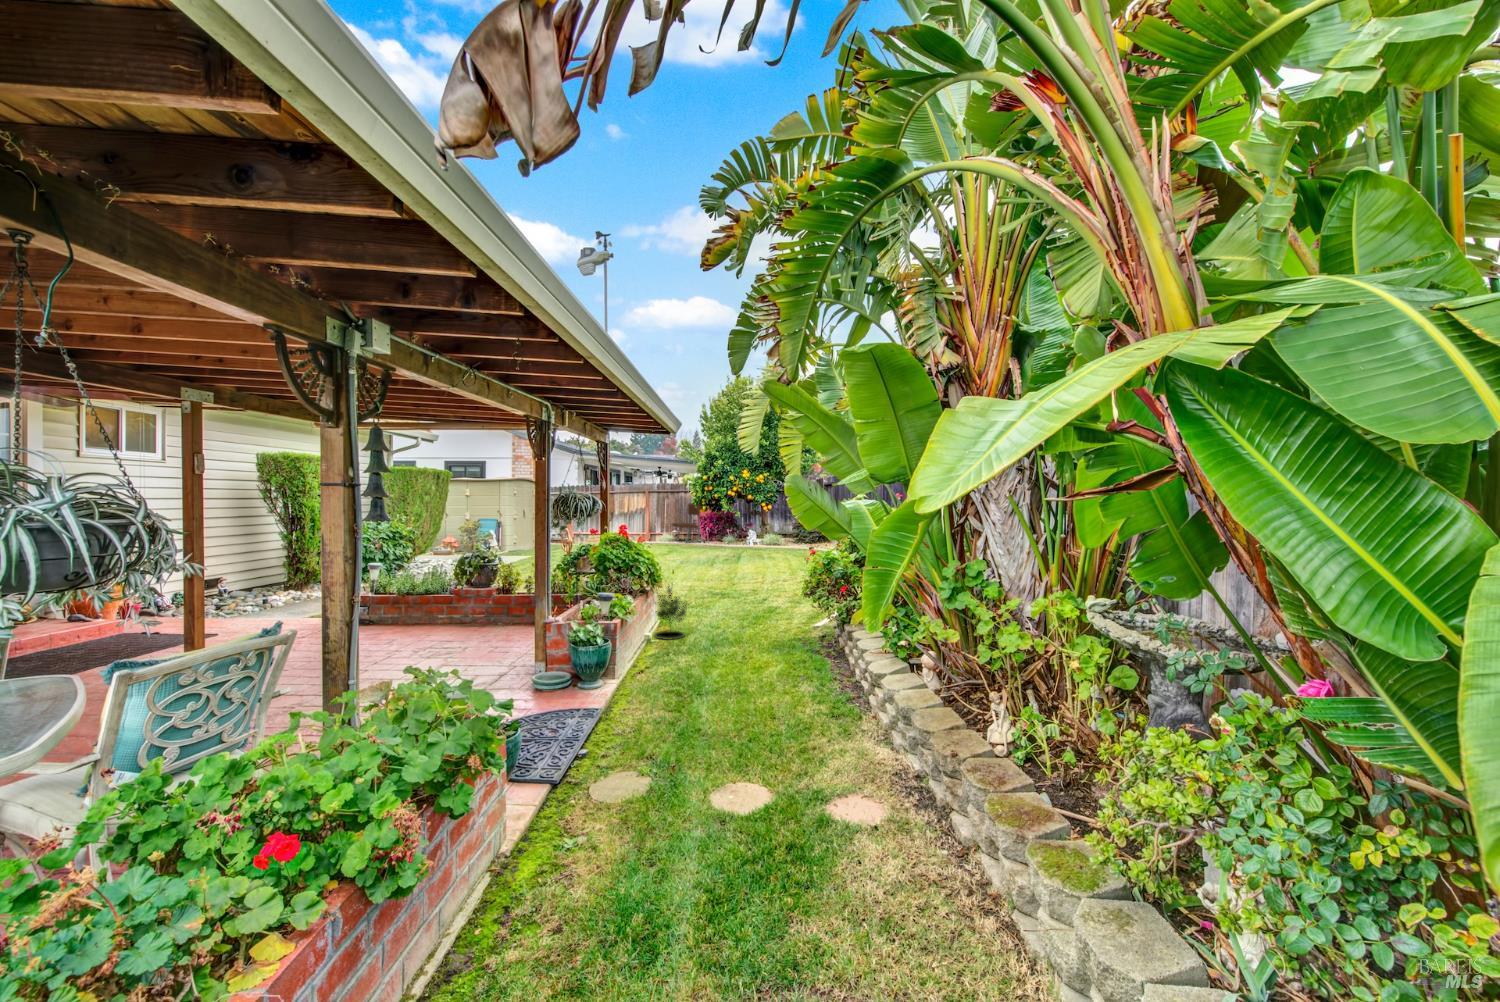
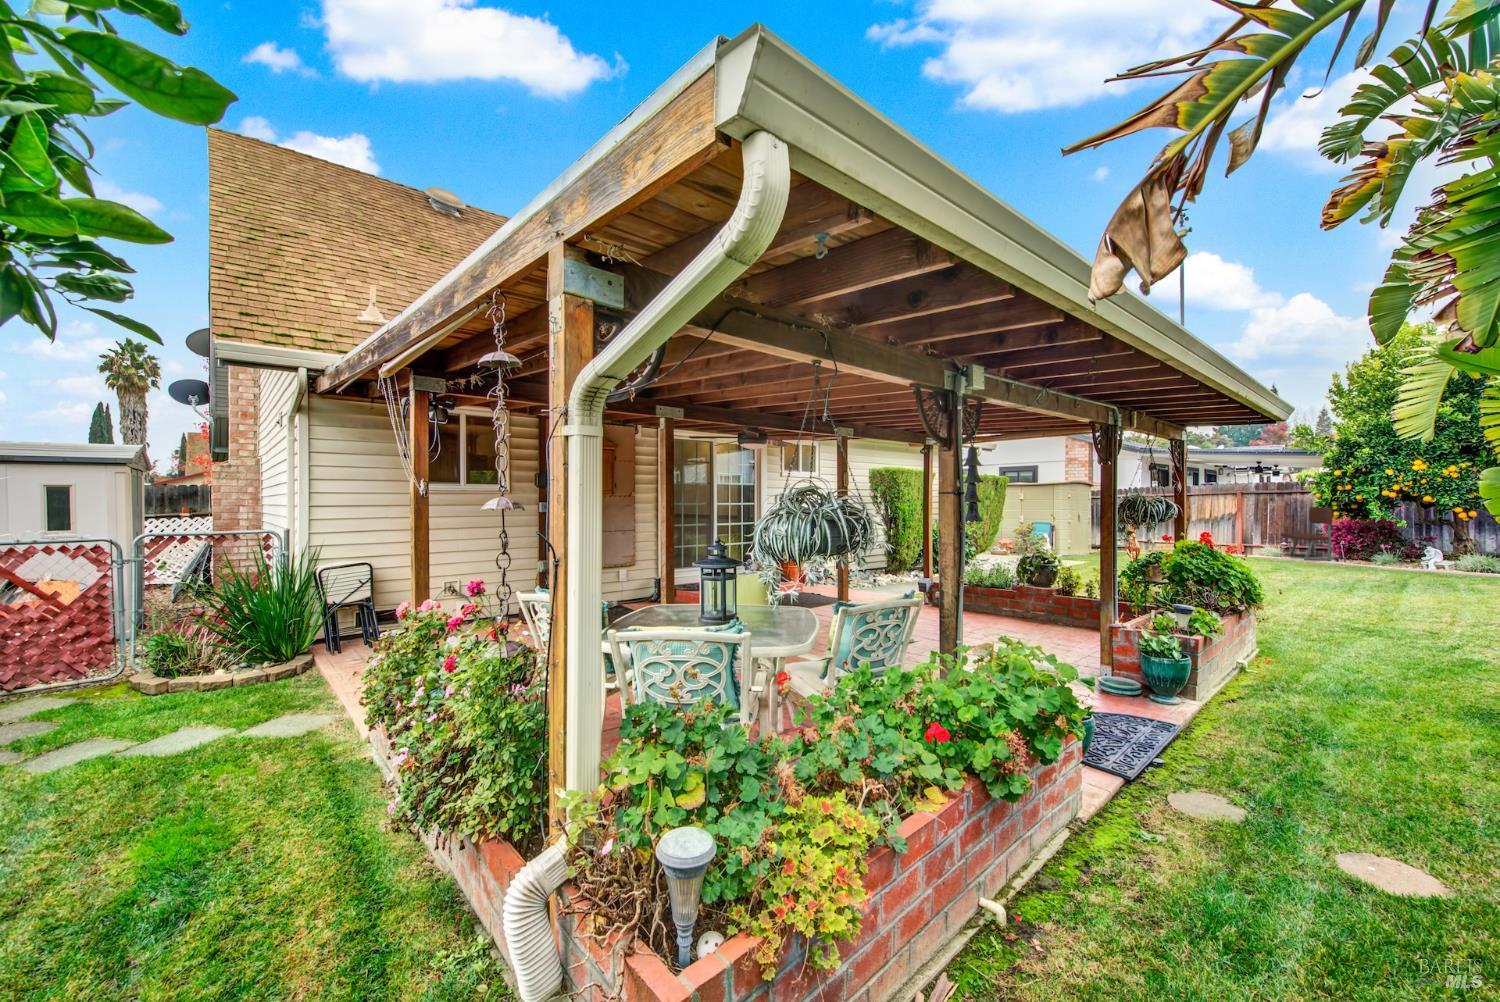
potted tree: present [654,586,689,640] -> none [1248,603,1309,675]

